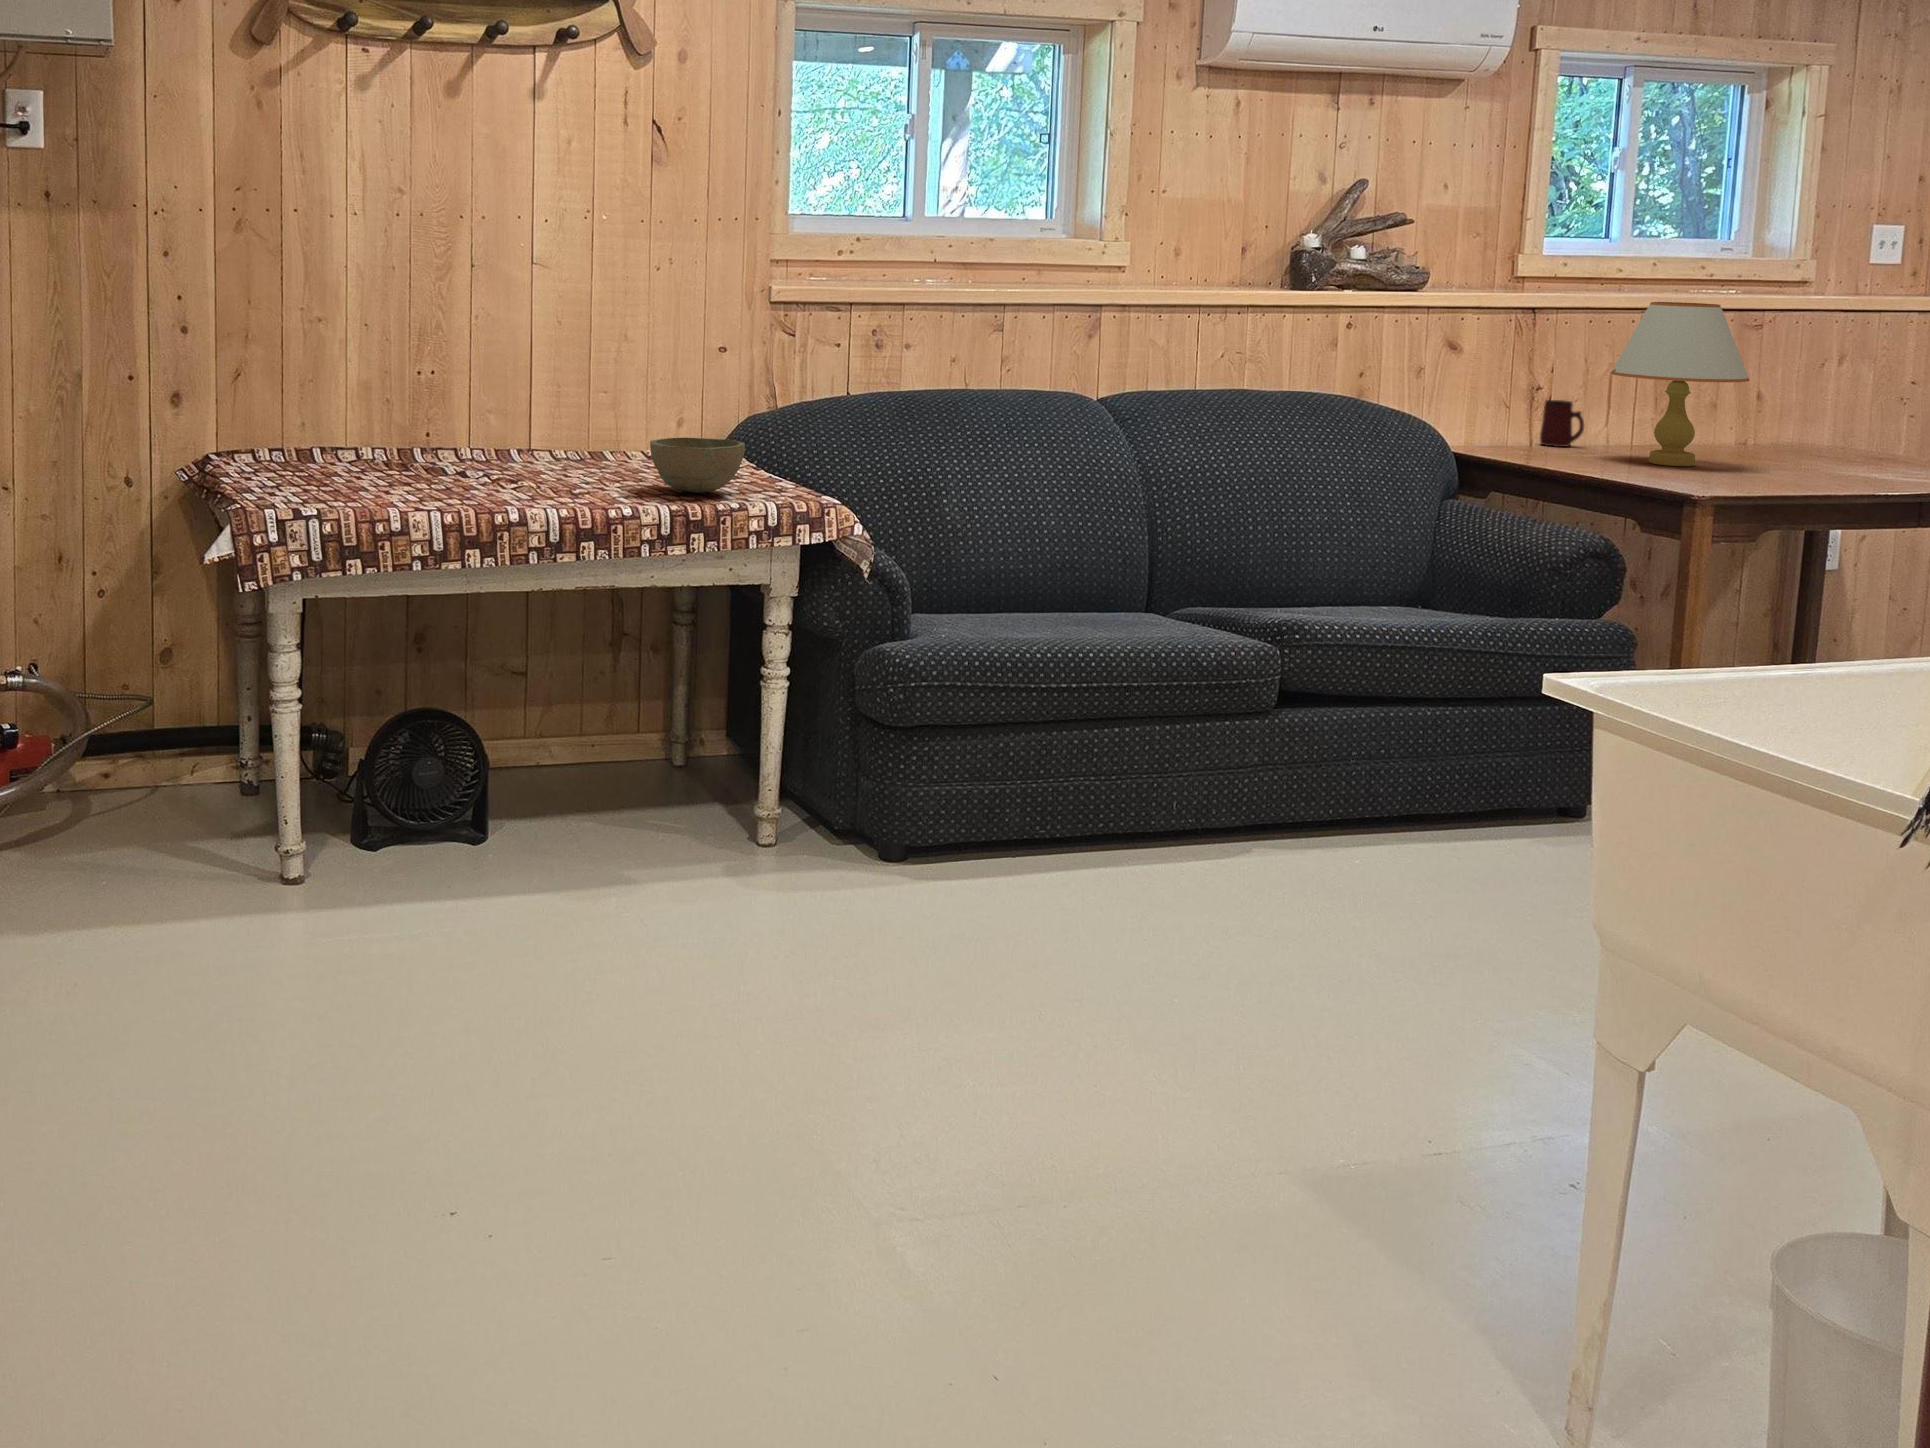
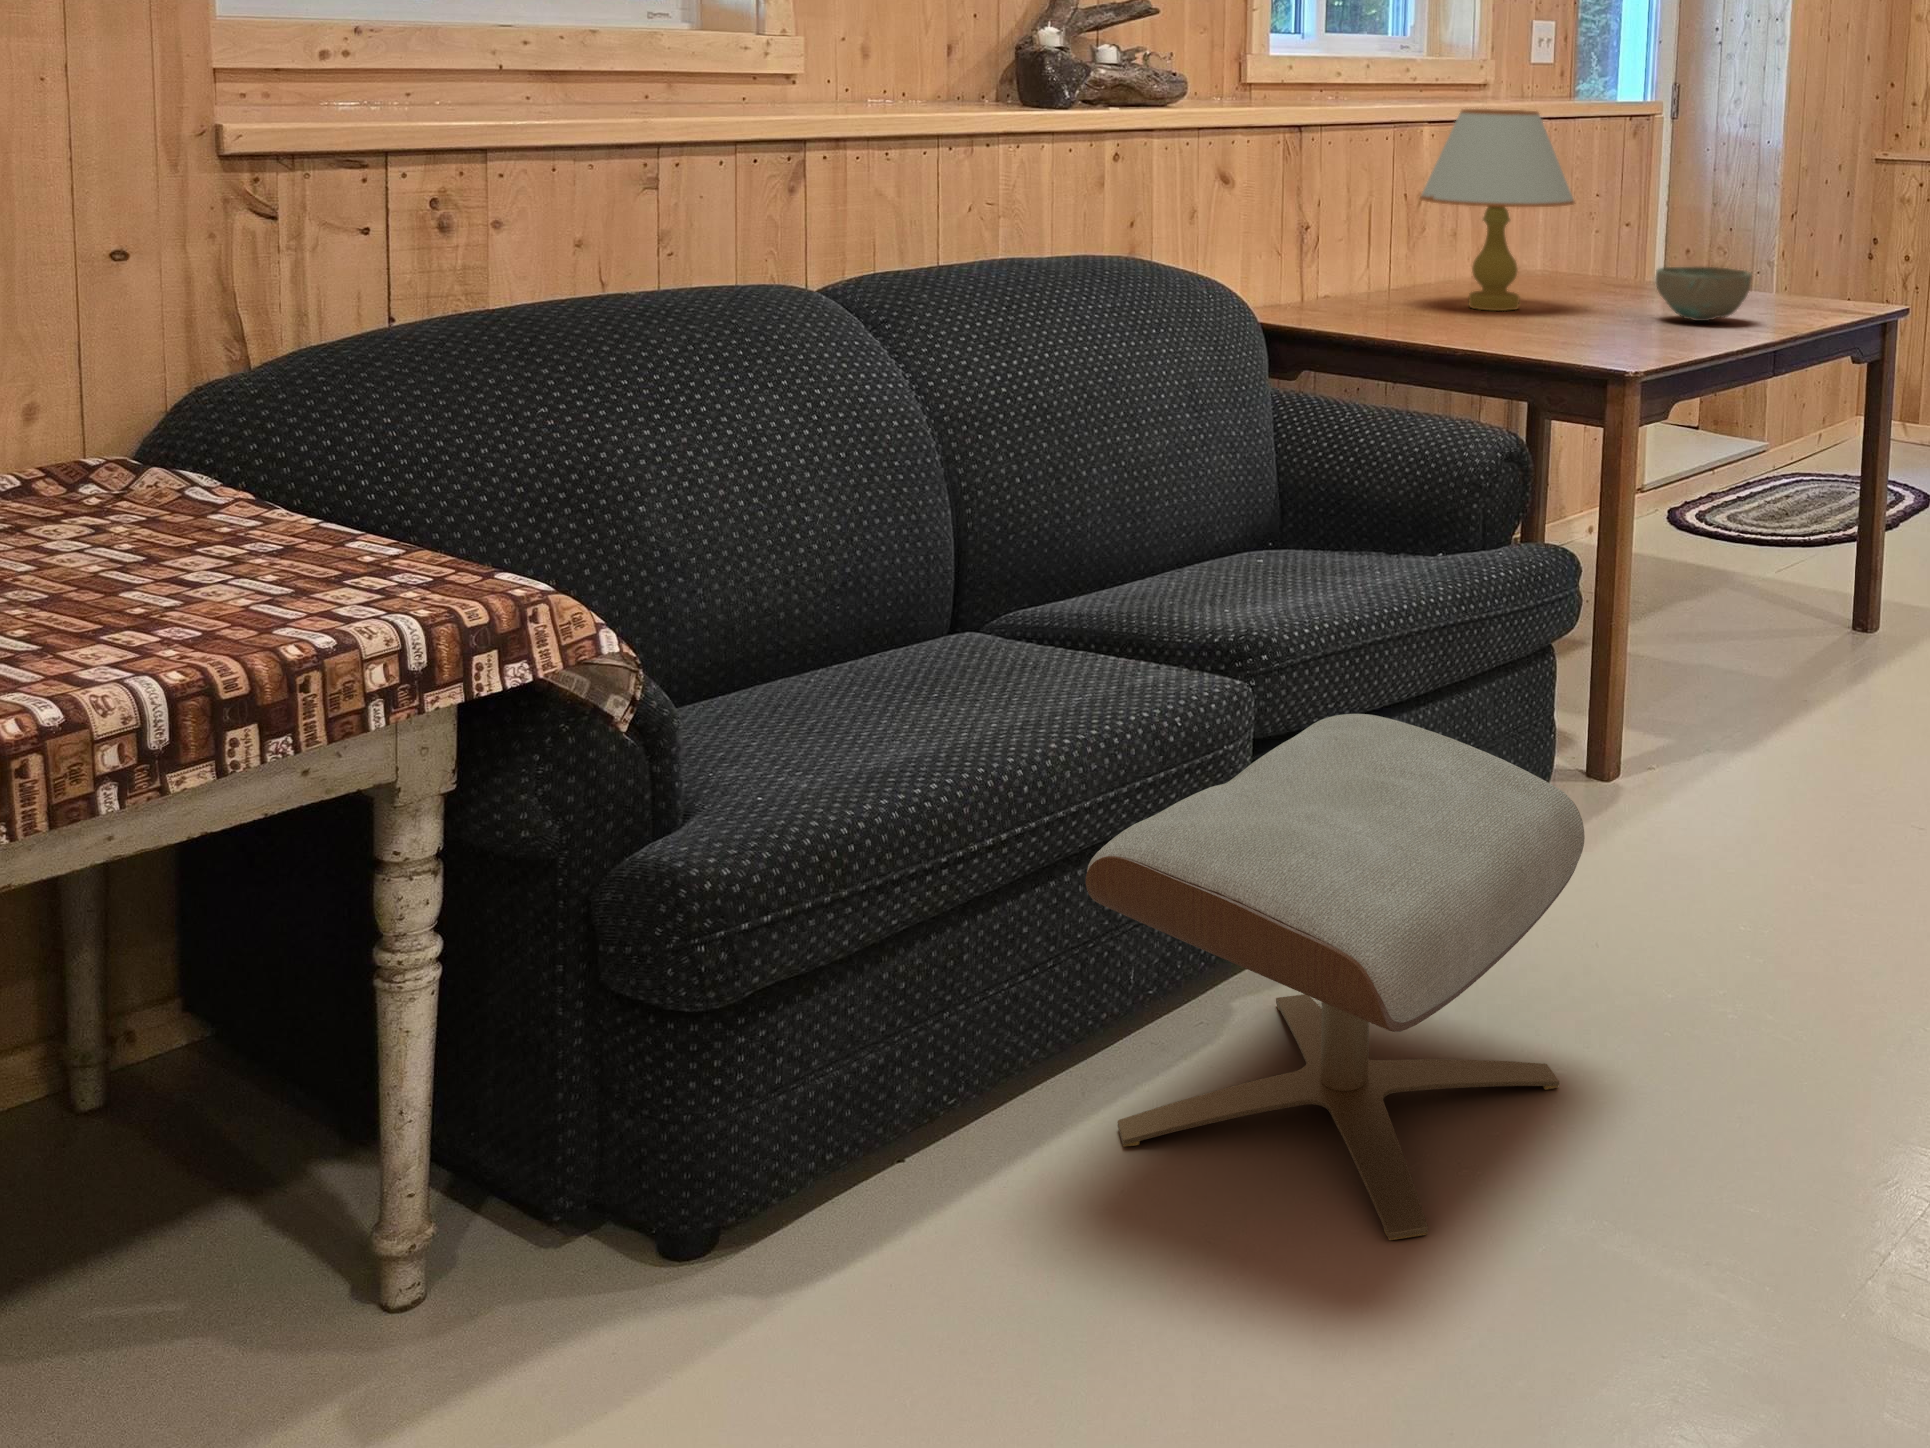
mug: present [1540,400,1584,447] -> none [1306,234,1357,293]
bowl: present [650,438,745,493] -> present [1655,266,1752,321]
ottoman: none [1095,674,1434,939] -> present [1086,714,1585,1240]

